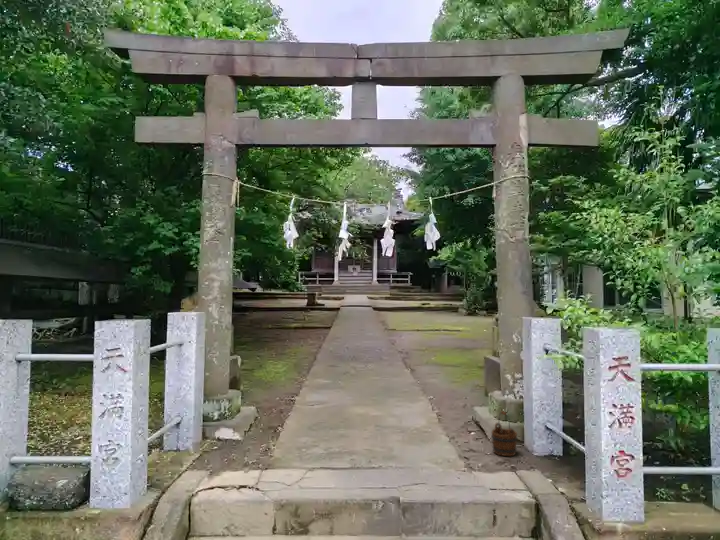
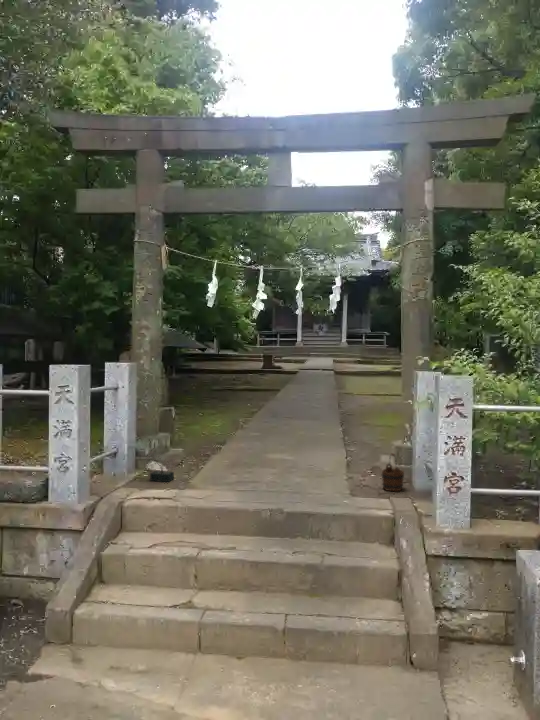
decorative plant: none [213,416,254,454] -> present [145,452,176,482]

